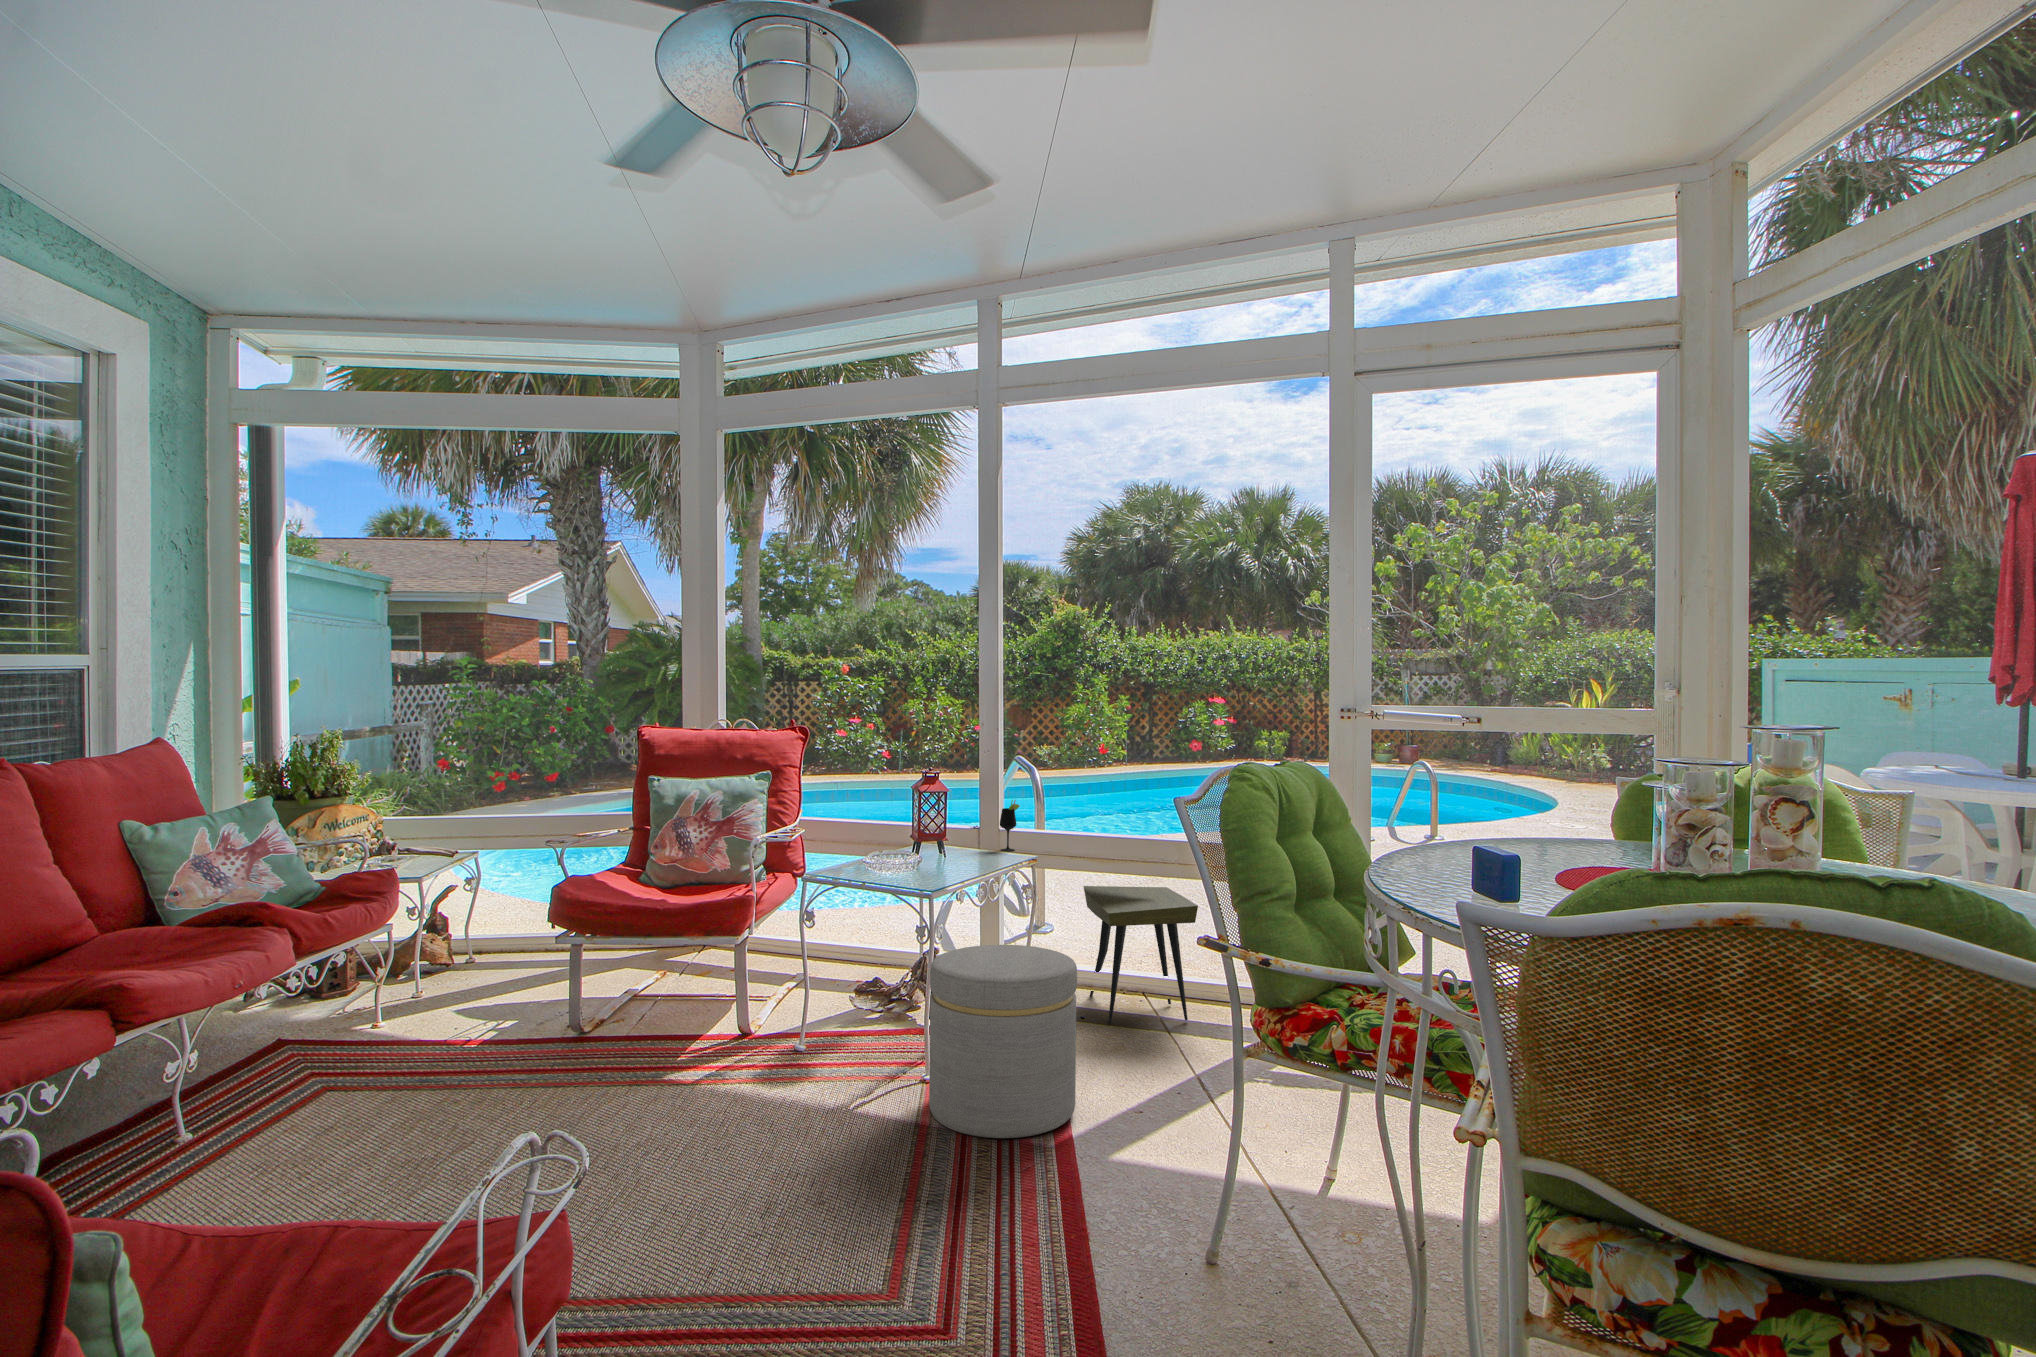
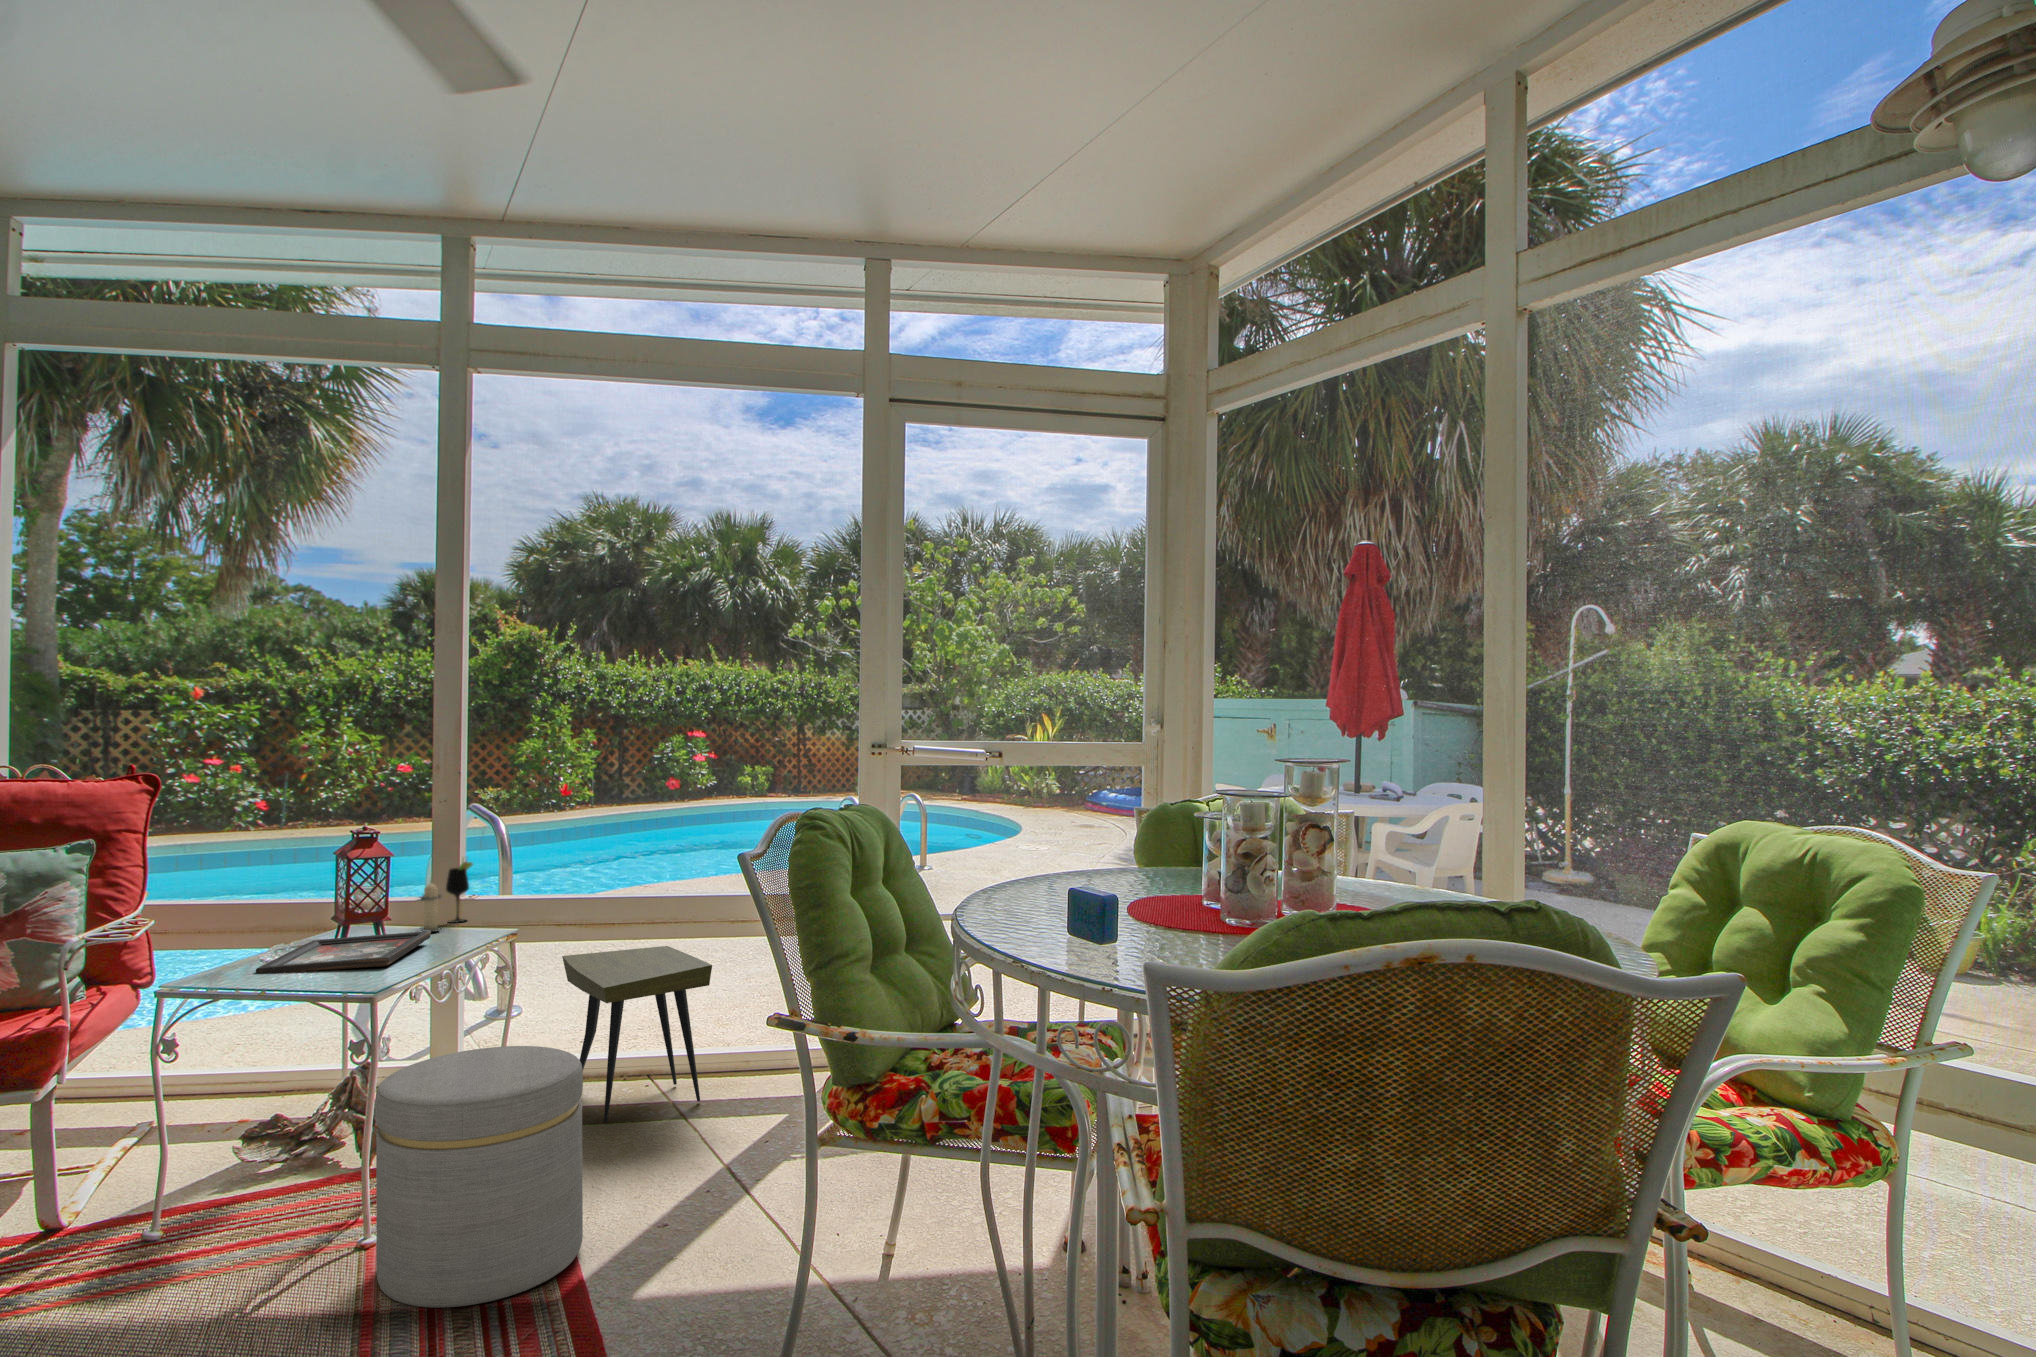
candle: none [977,815,997,856] -> present [420,883,441,932]
decorative tray: none [866,853,984,875] -> present [256,931,431,973]

